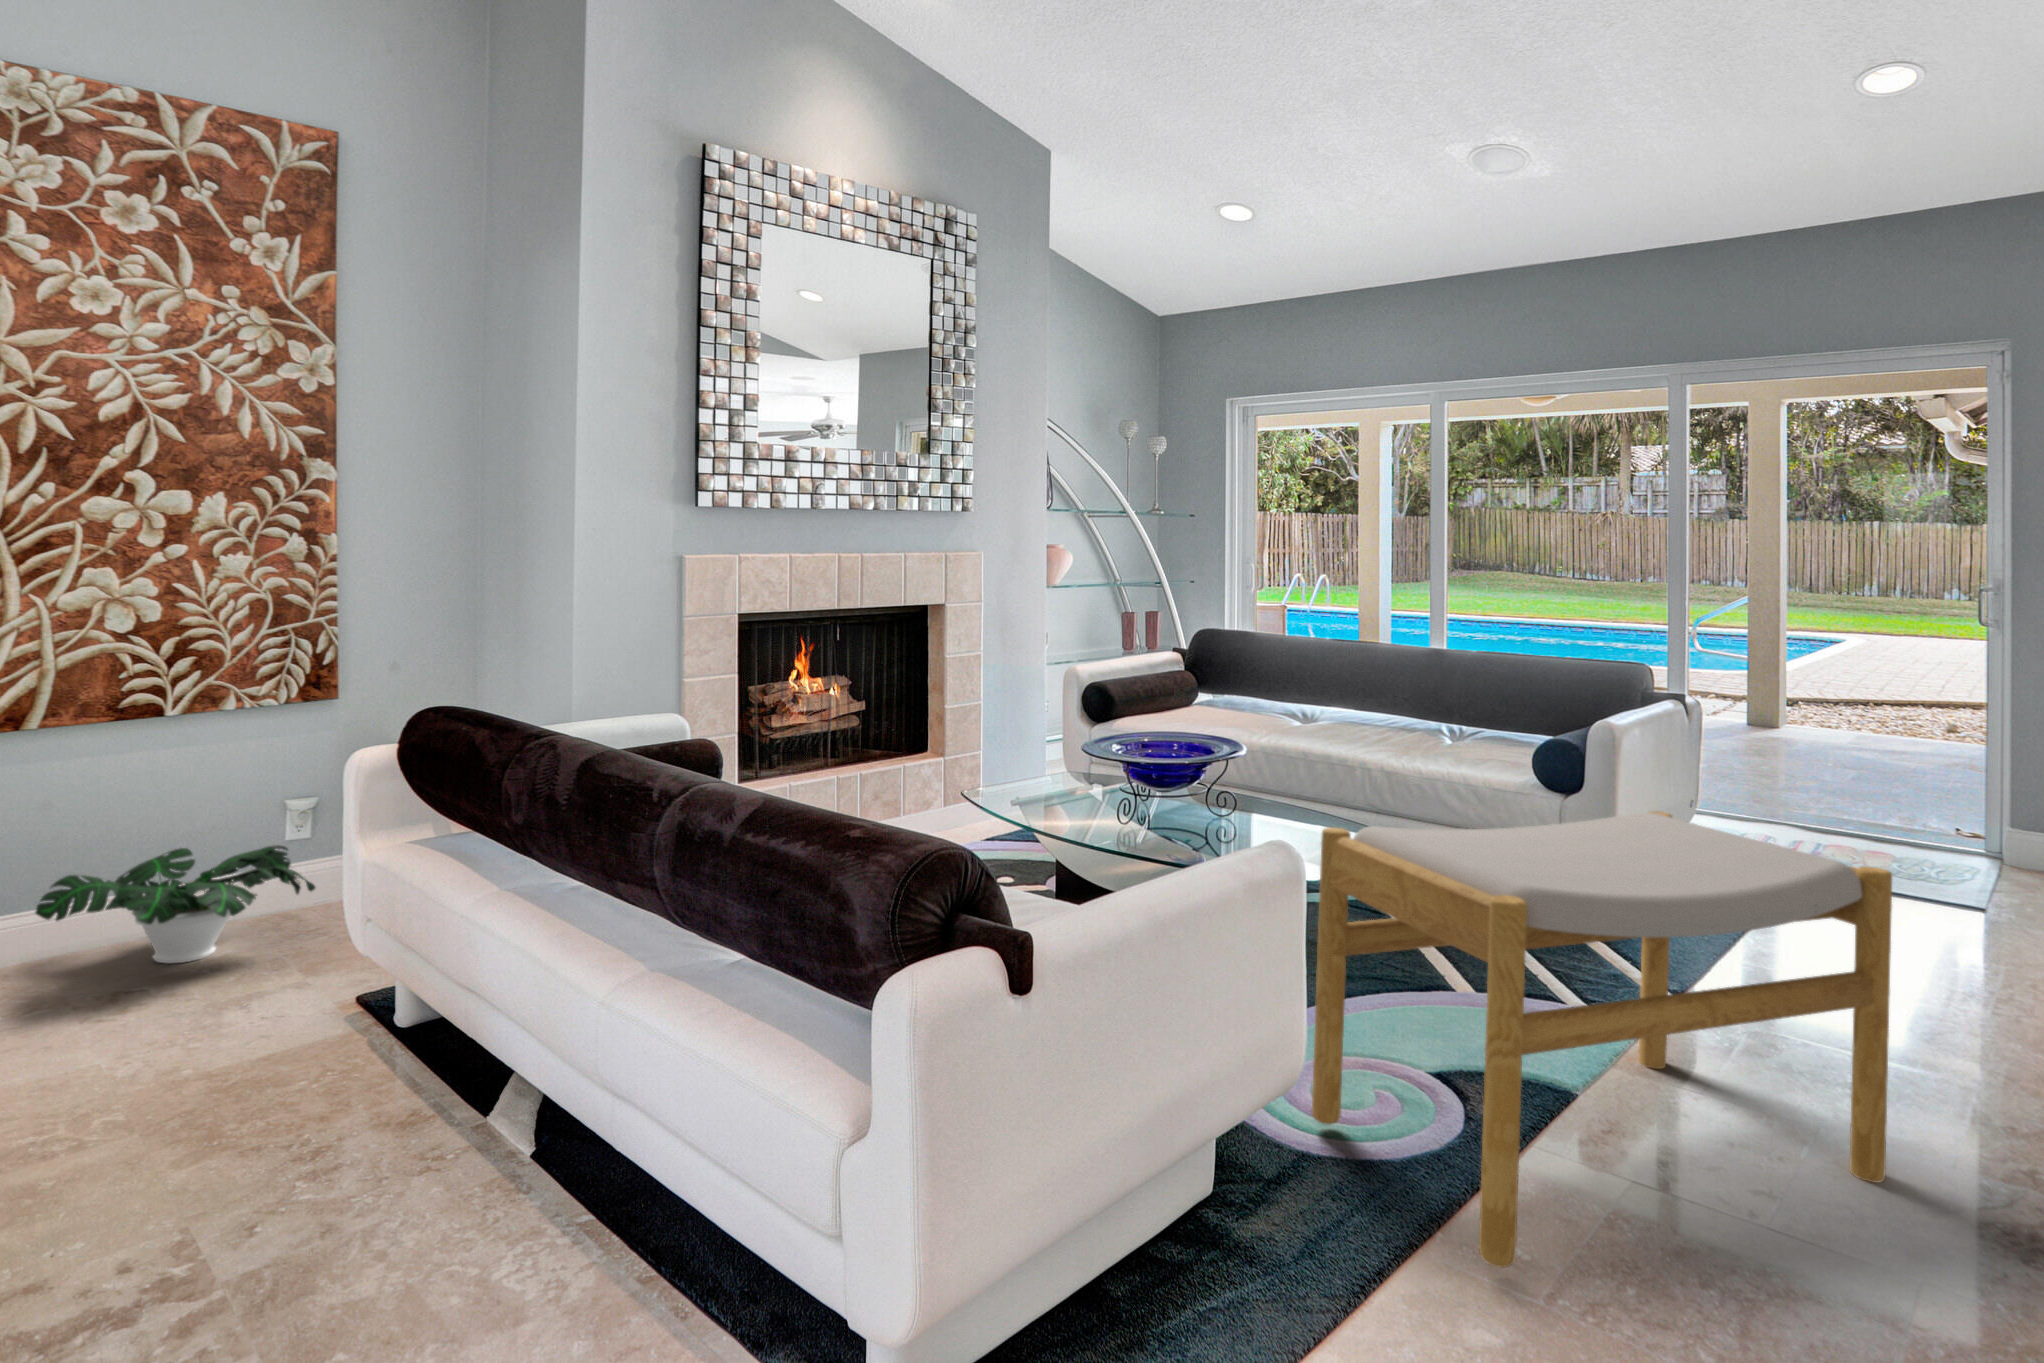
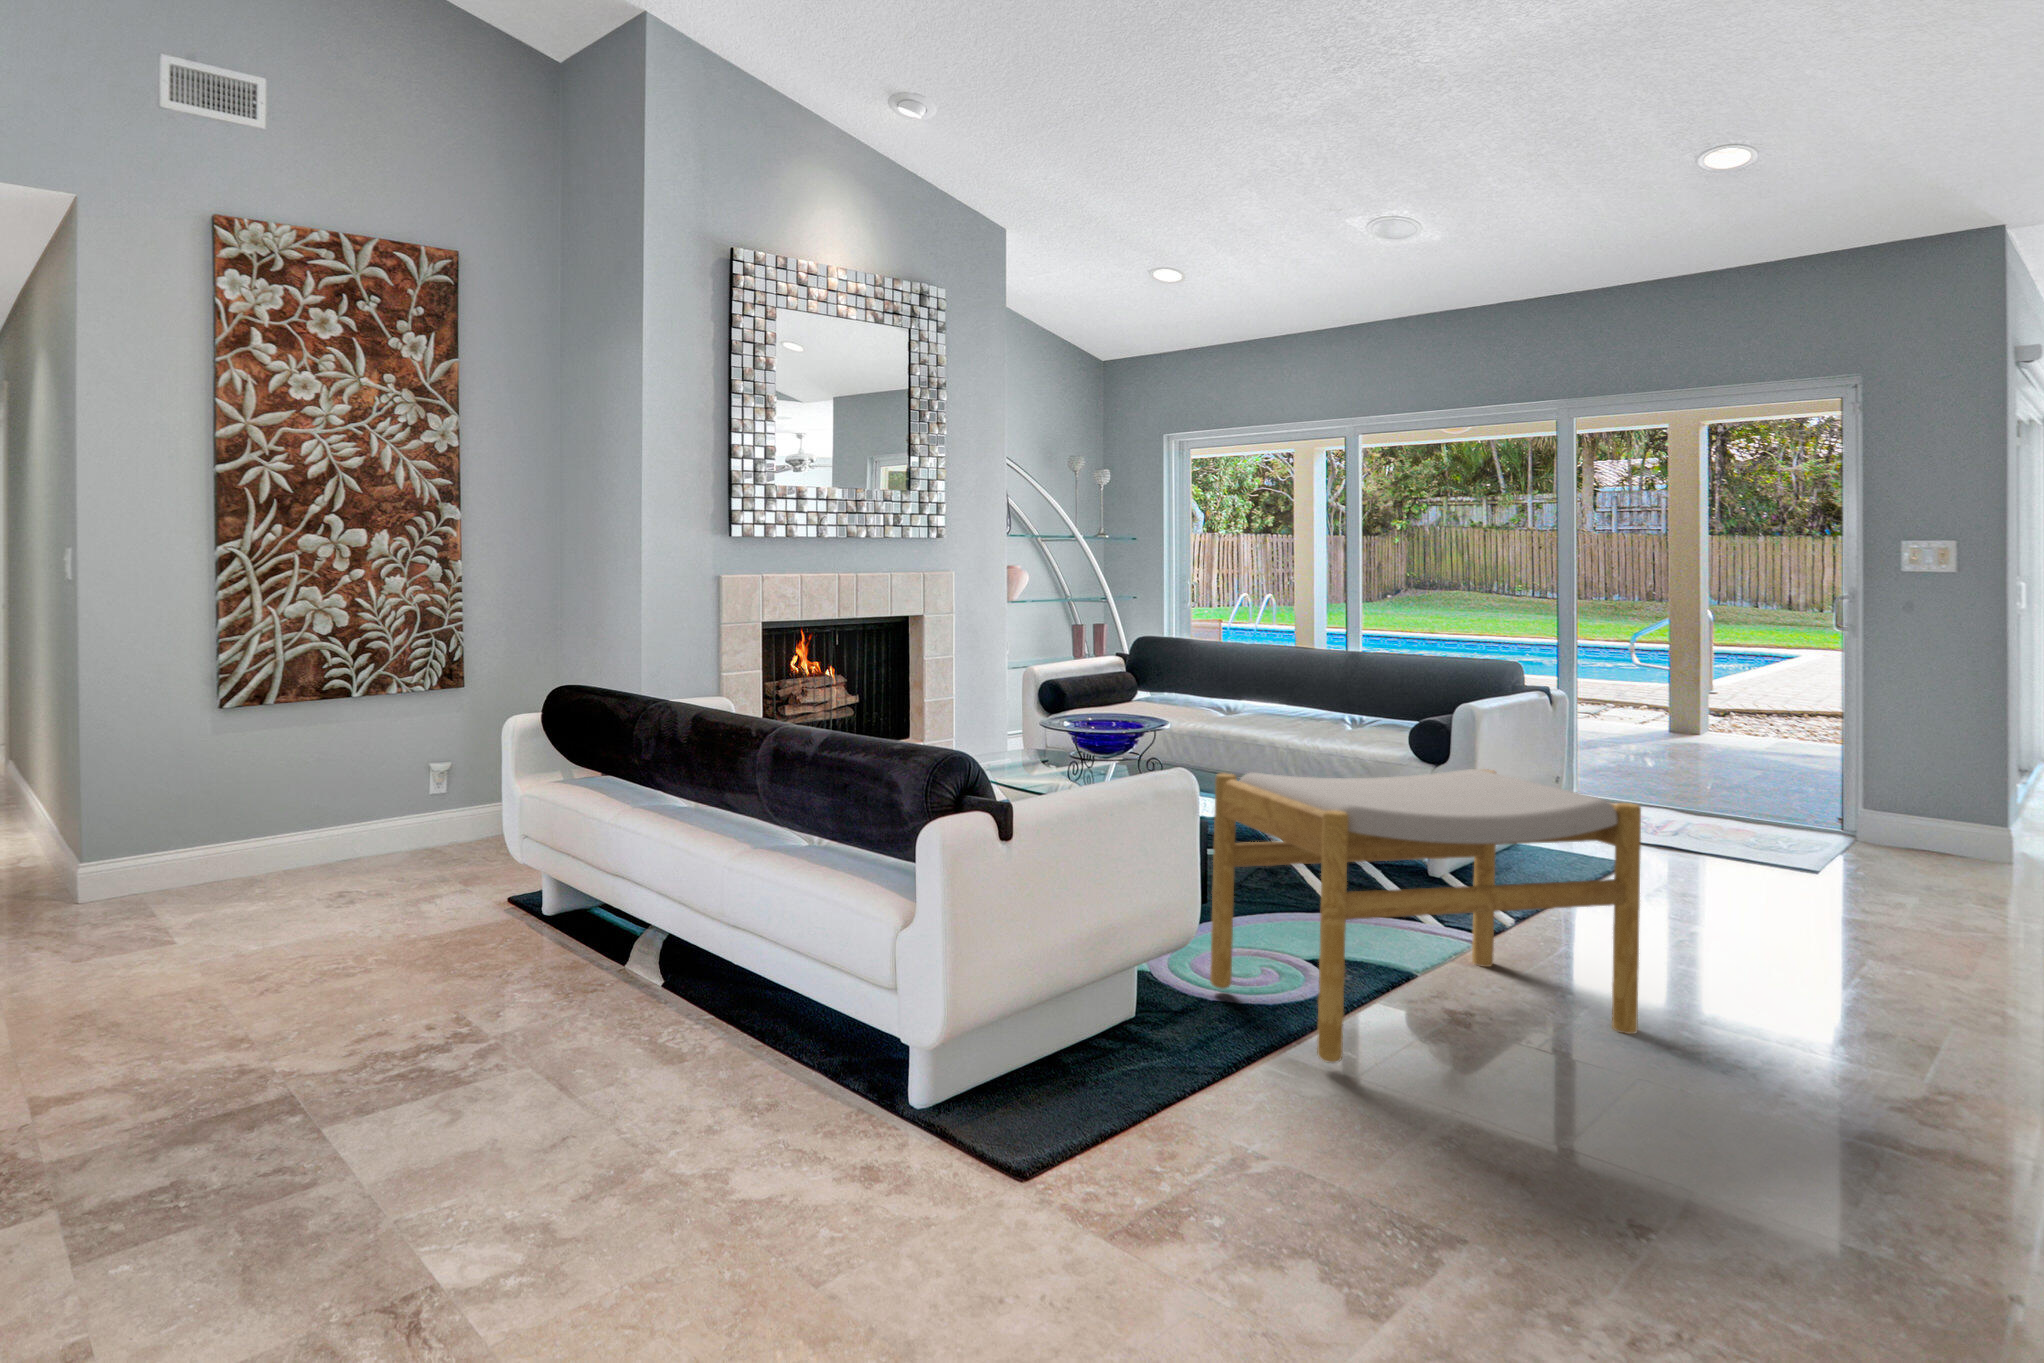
potted plant: present [36,845,315,963] -> none [284,796,464,879]

